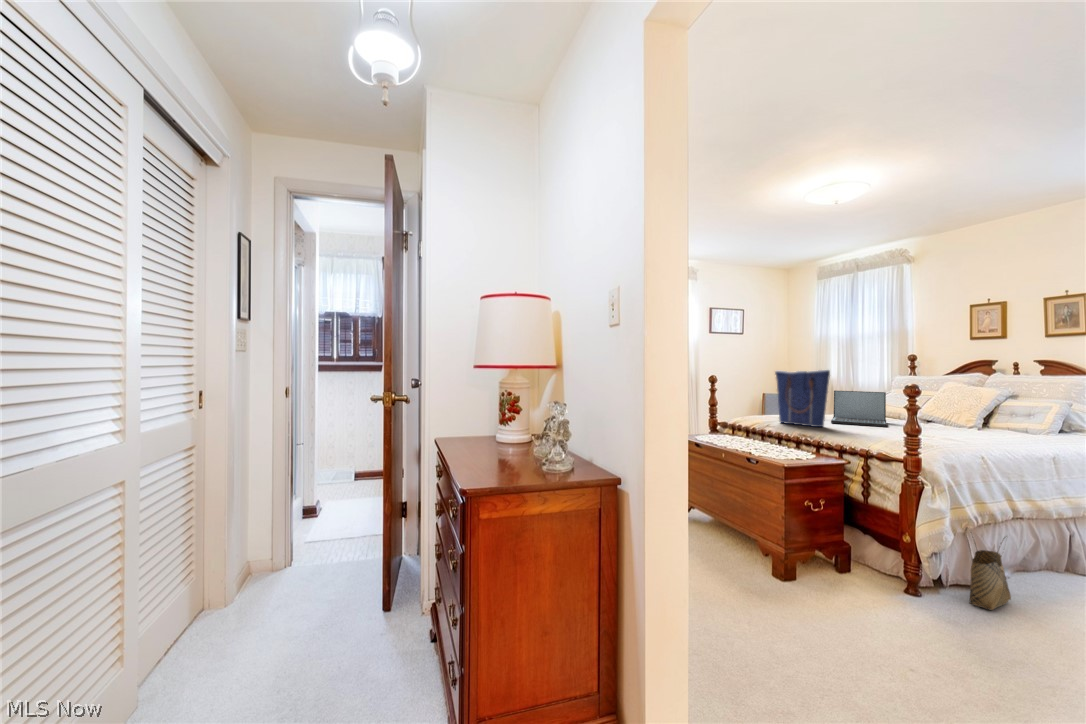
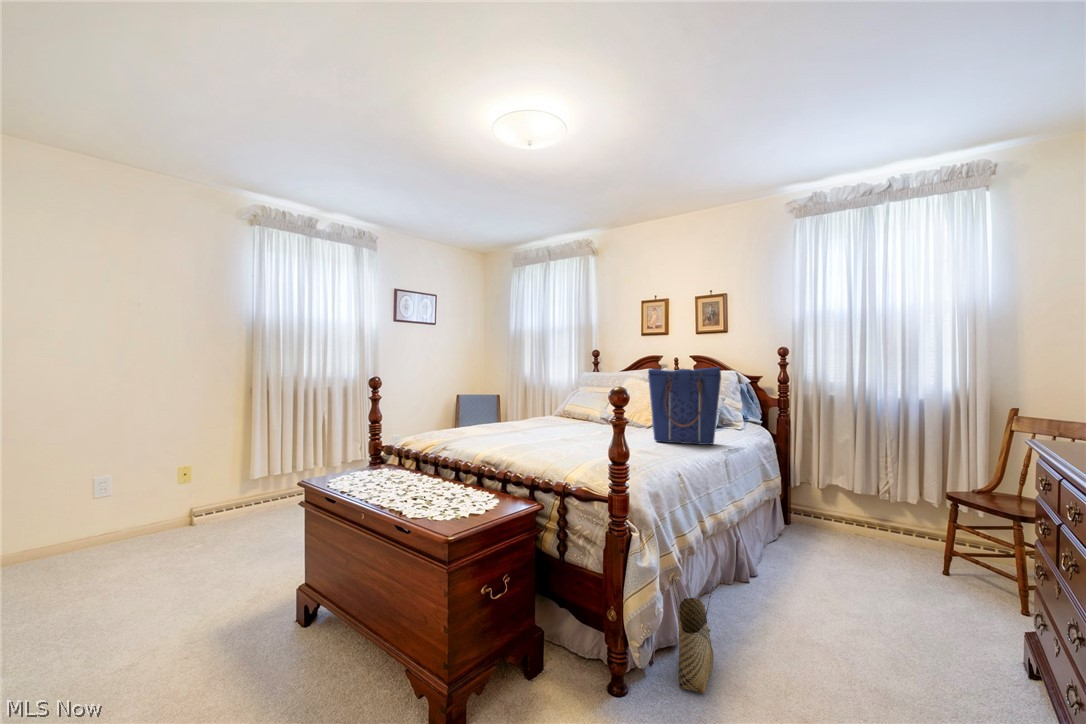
tote bag: present [775,370,830,427] -> present [648,367,721,445]
laptop: present [831,391,887,426] -> none [523,393,580,435]

